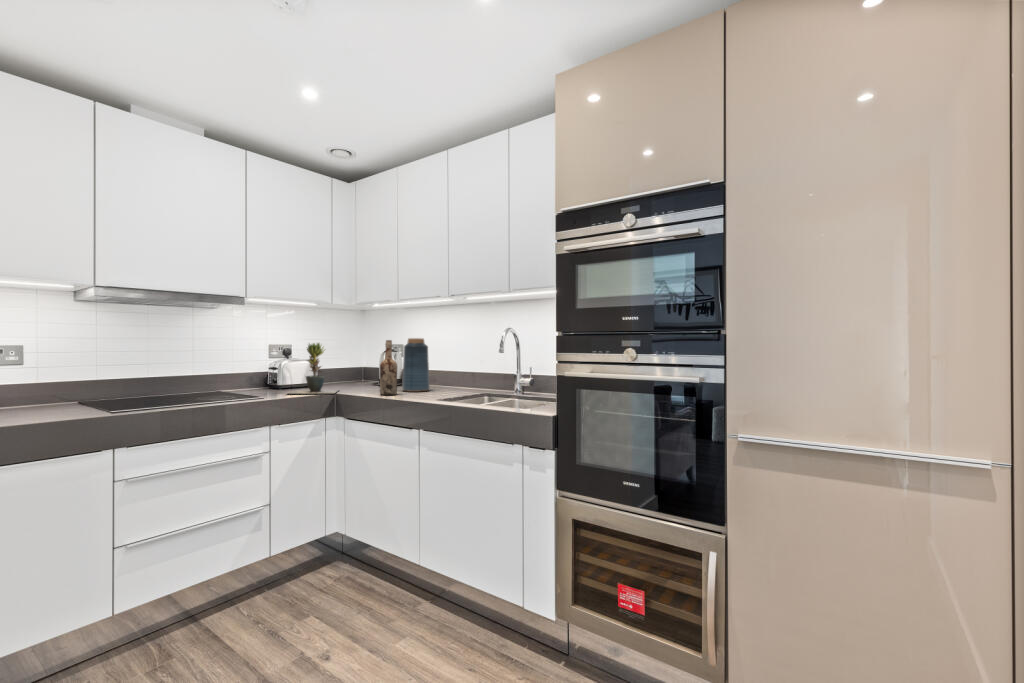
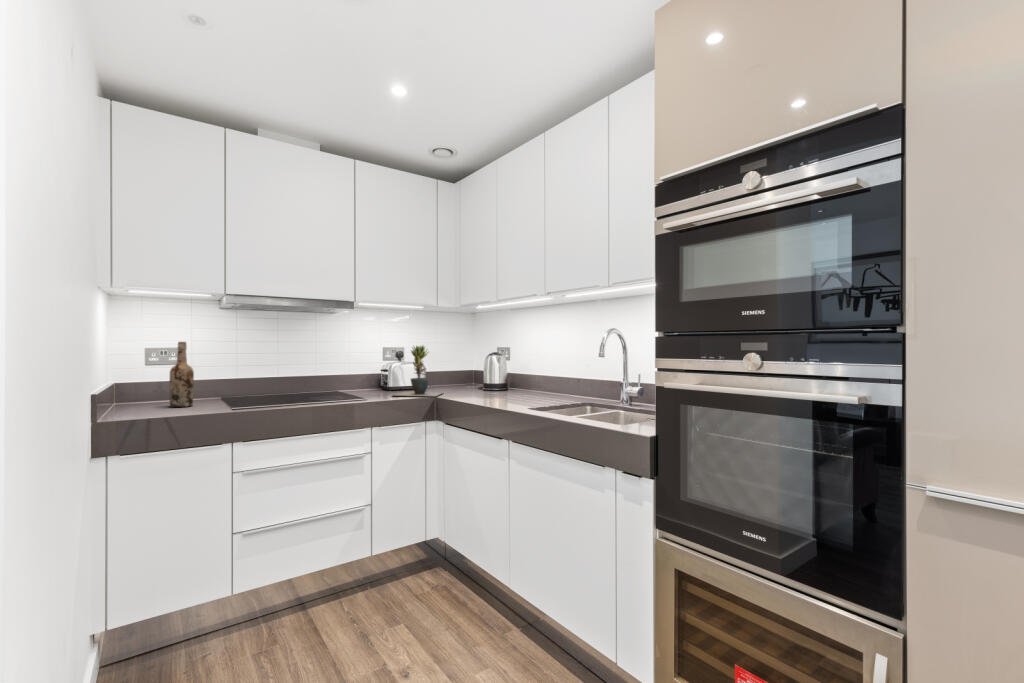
vase: present [402,338,430,392] -> none [505,340,533,396]
wine bottle: present [380,340,397,395] -> present [169,342,194,407]

